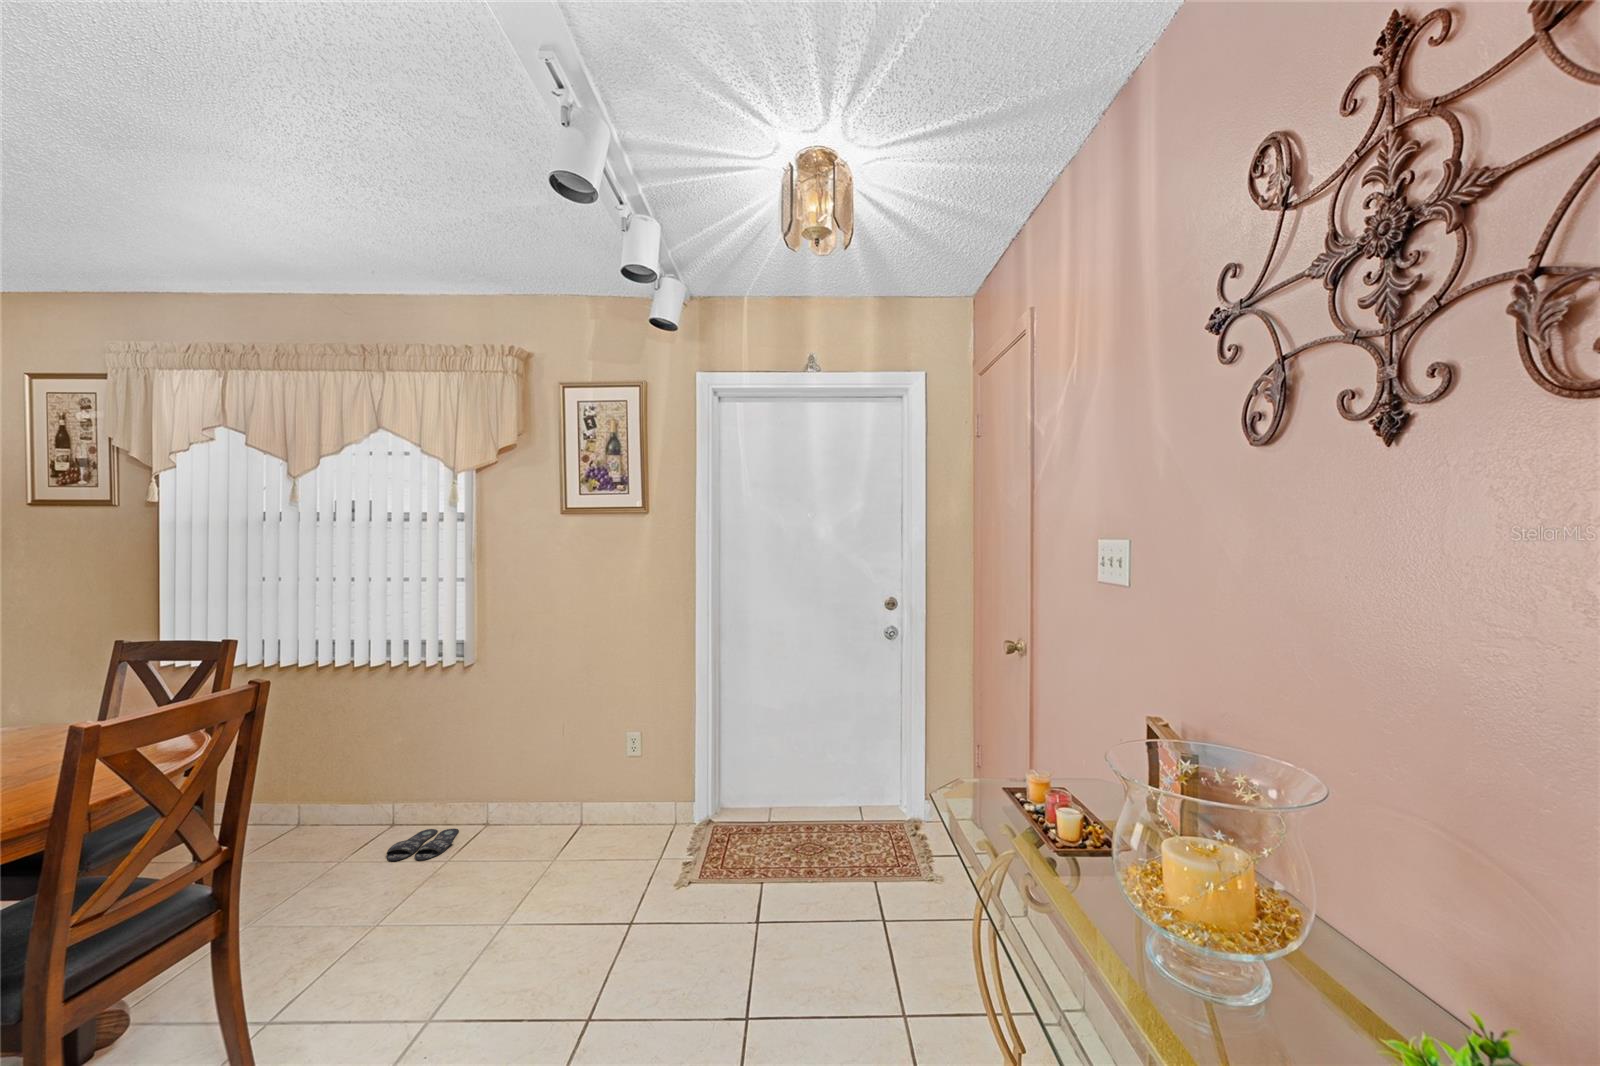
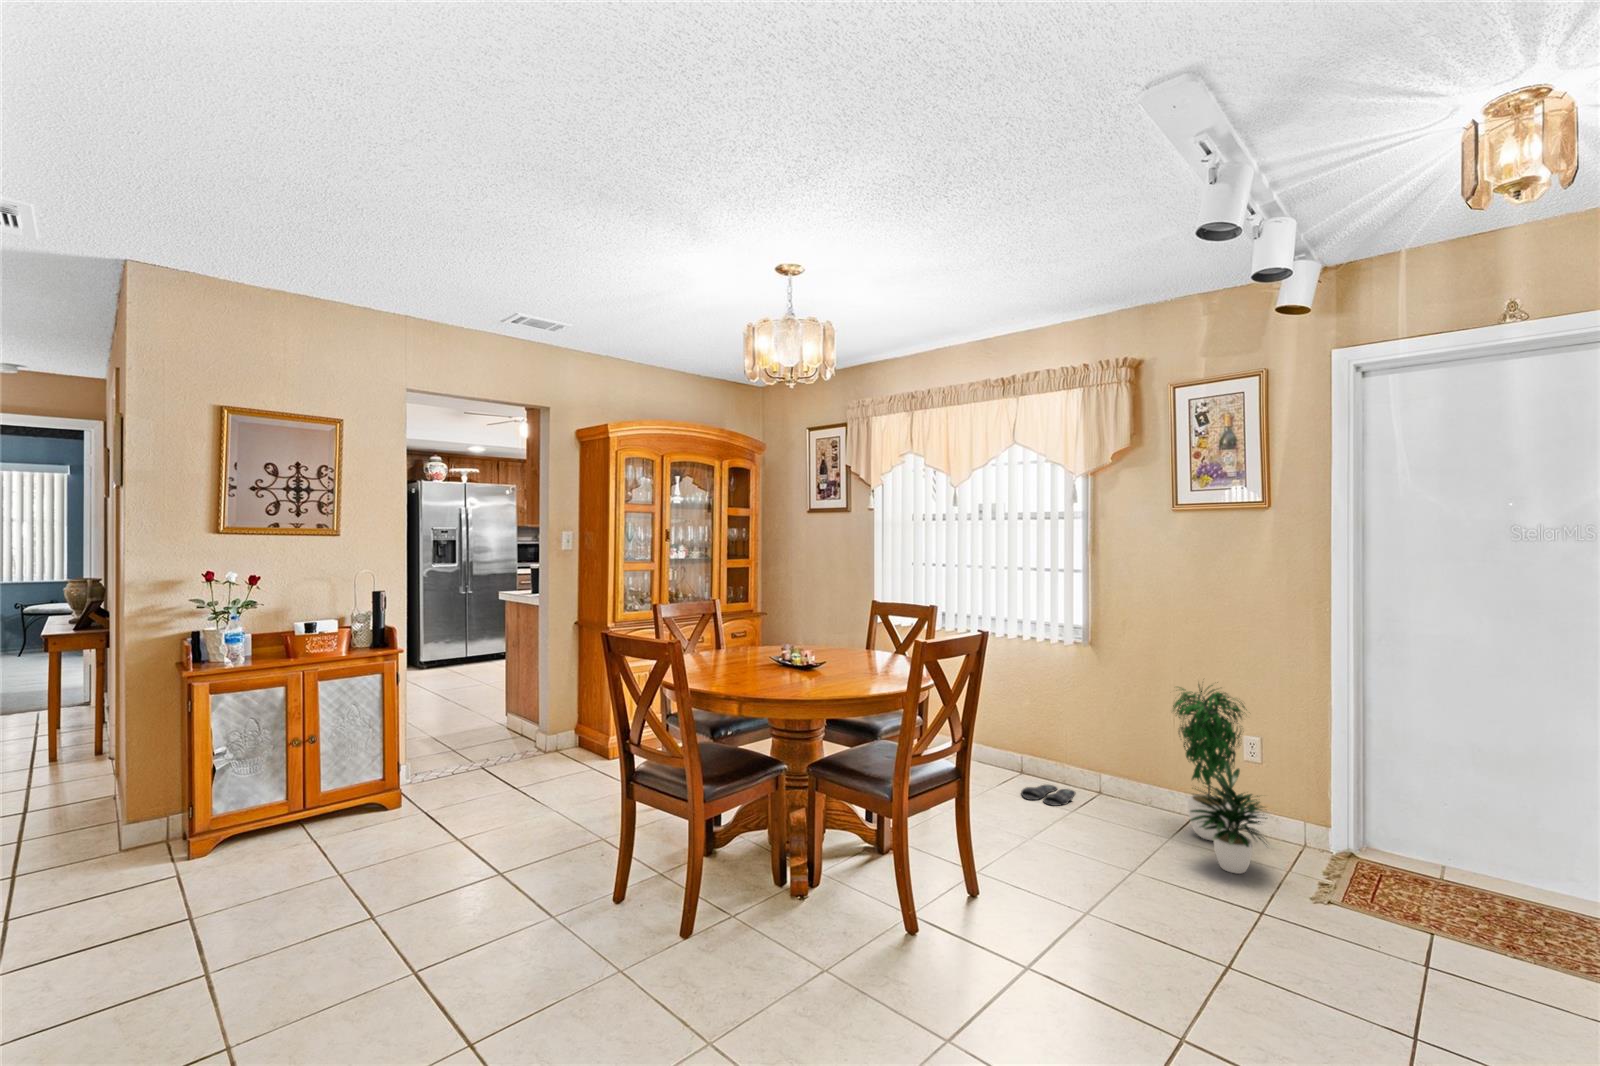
potted plant: none [558,683,646,883] -> present [1173,685,1267,874]

